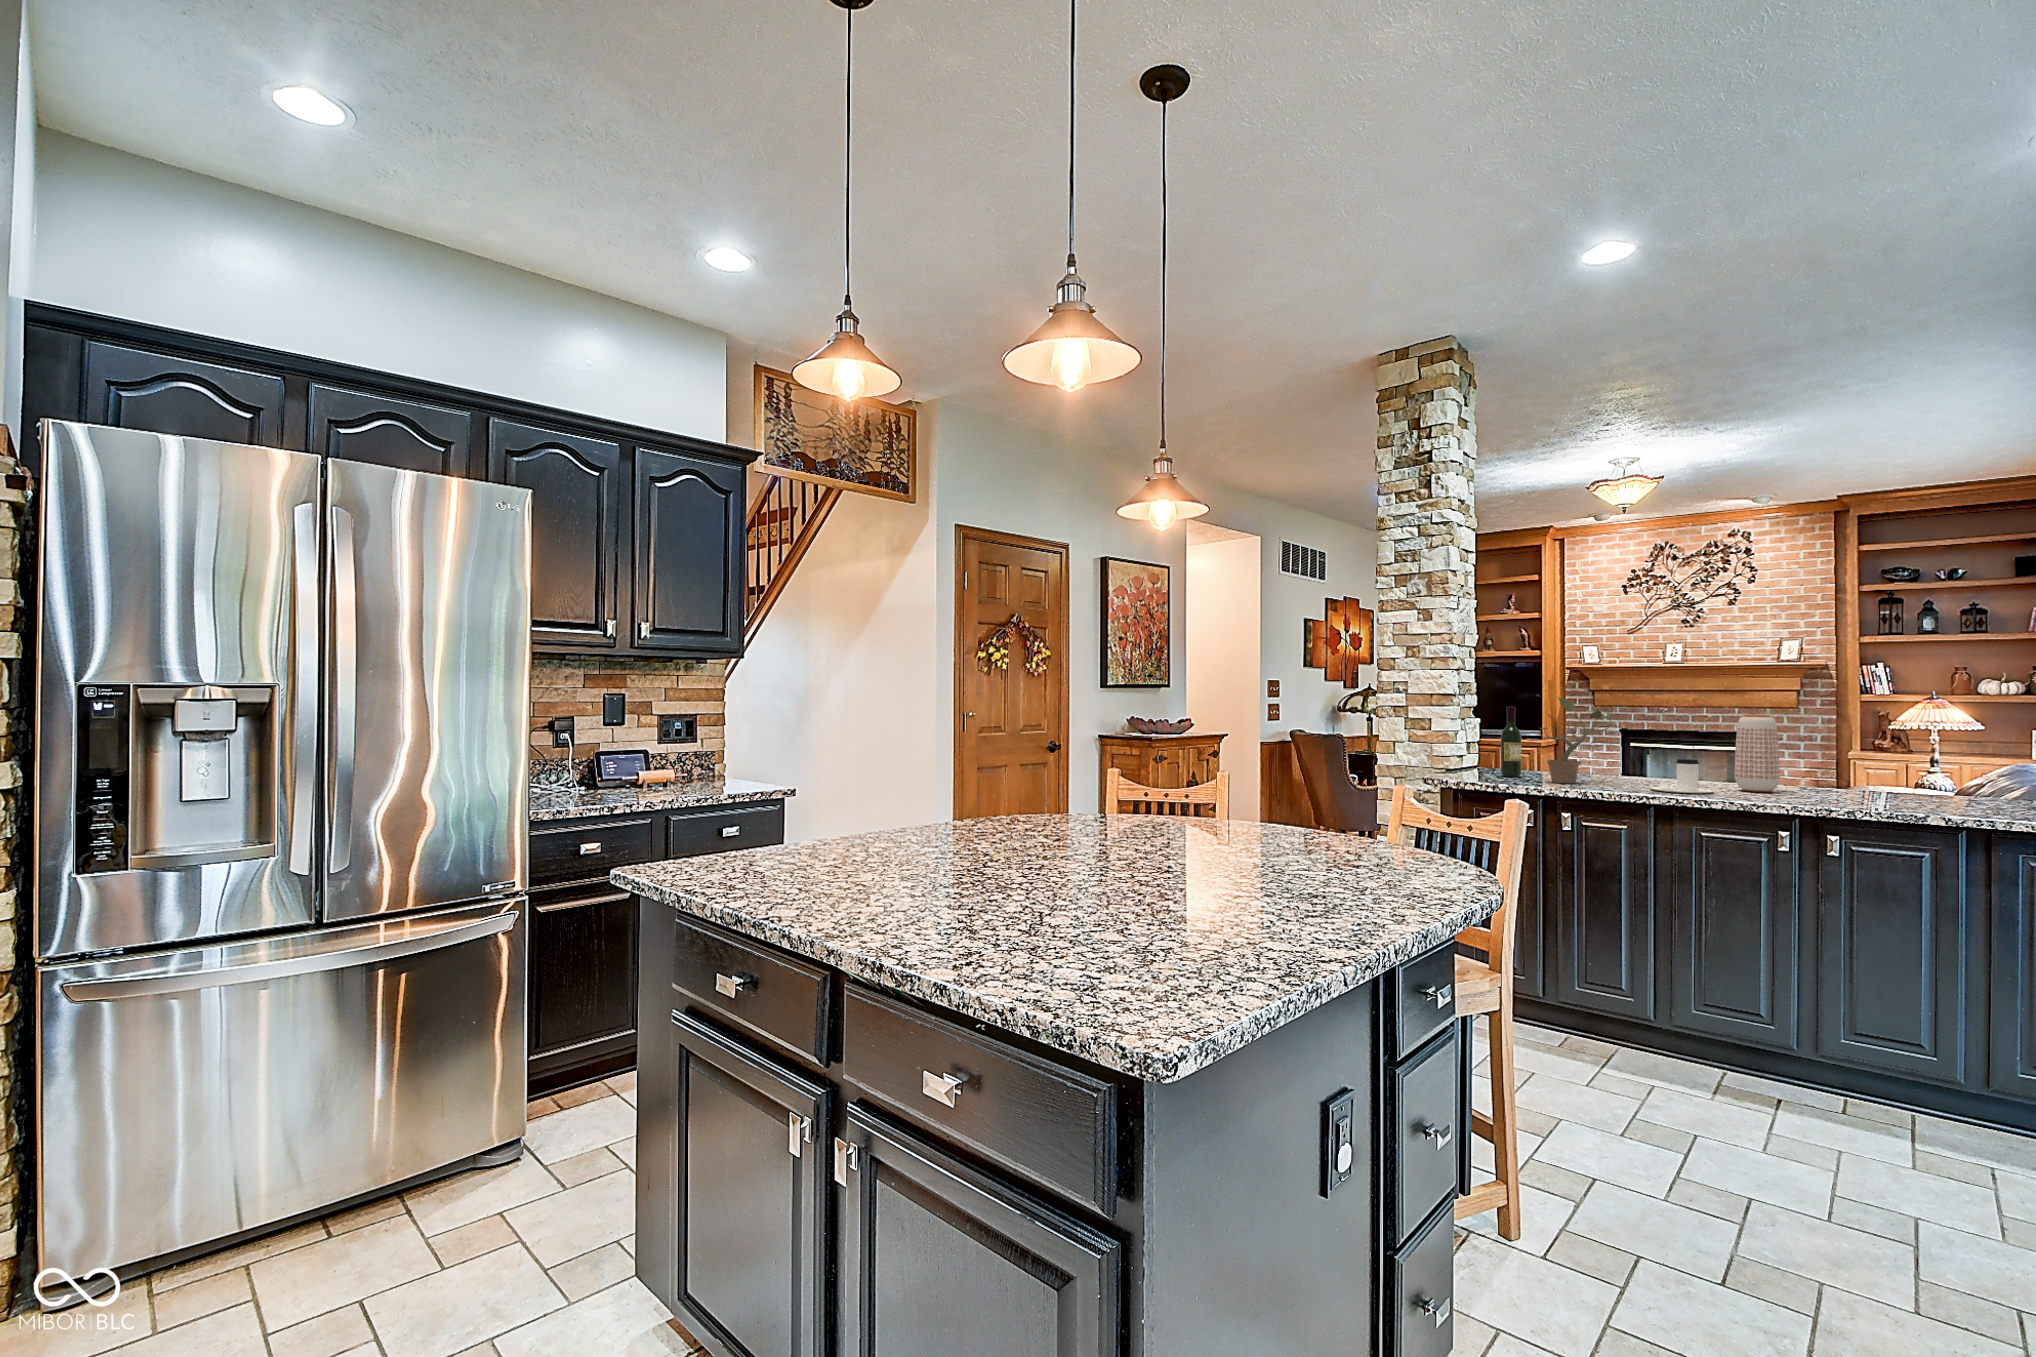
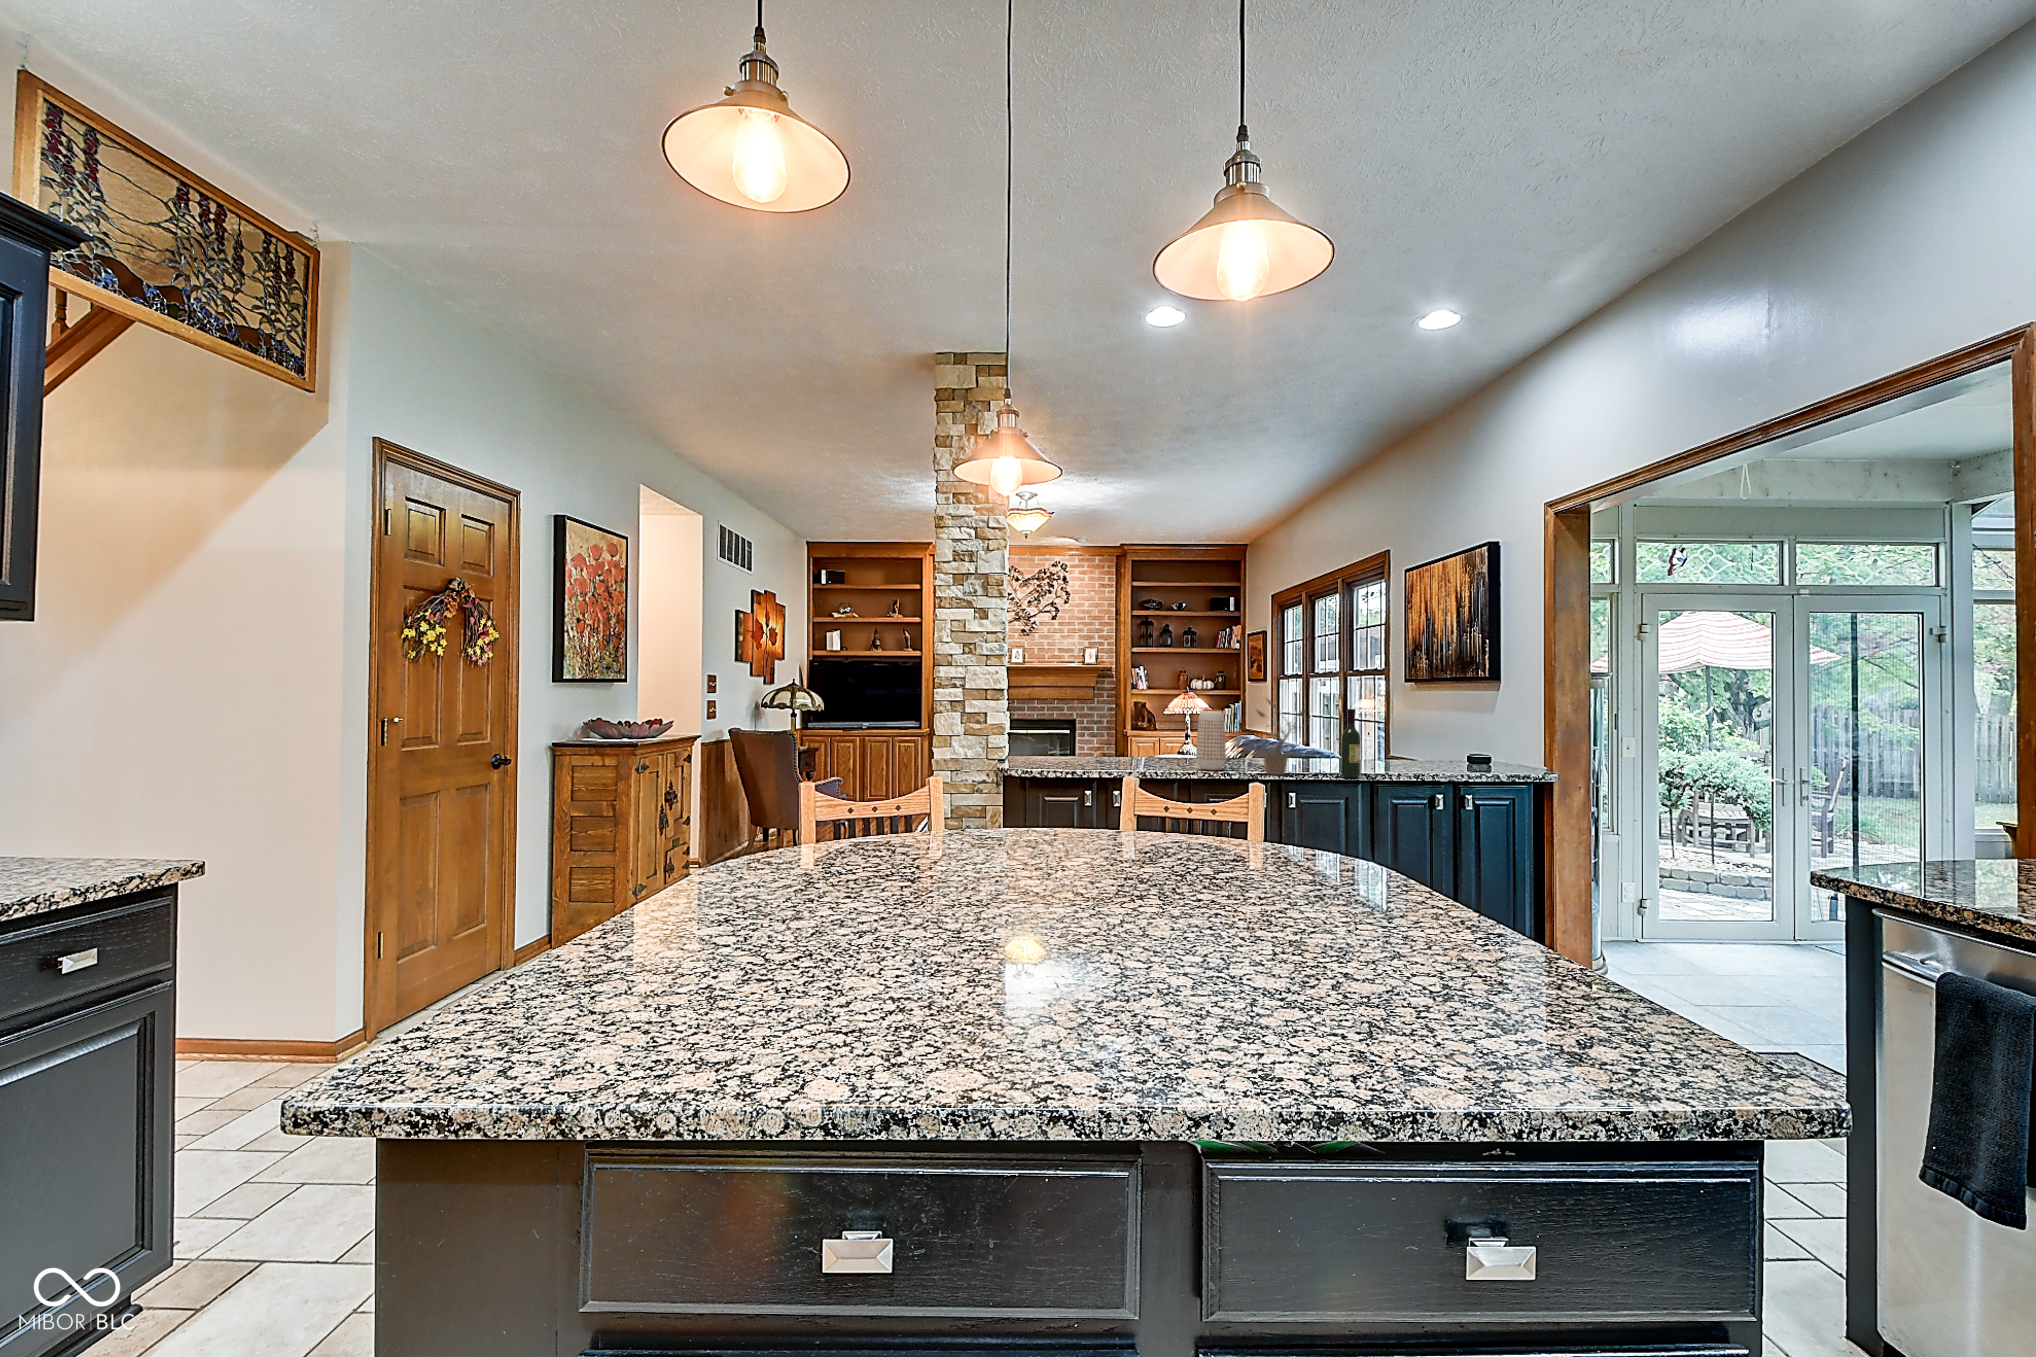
potted plant: present [1531,697,1612,783] -> present [1257,699,1305,775]
wine bottle: present [1501,707,1521,777] -> present [1341,709,1360,778]
coffee cup: present [1649,759,1713,793] -> none [1149,747,1195,775]

